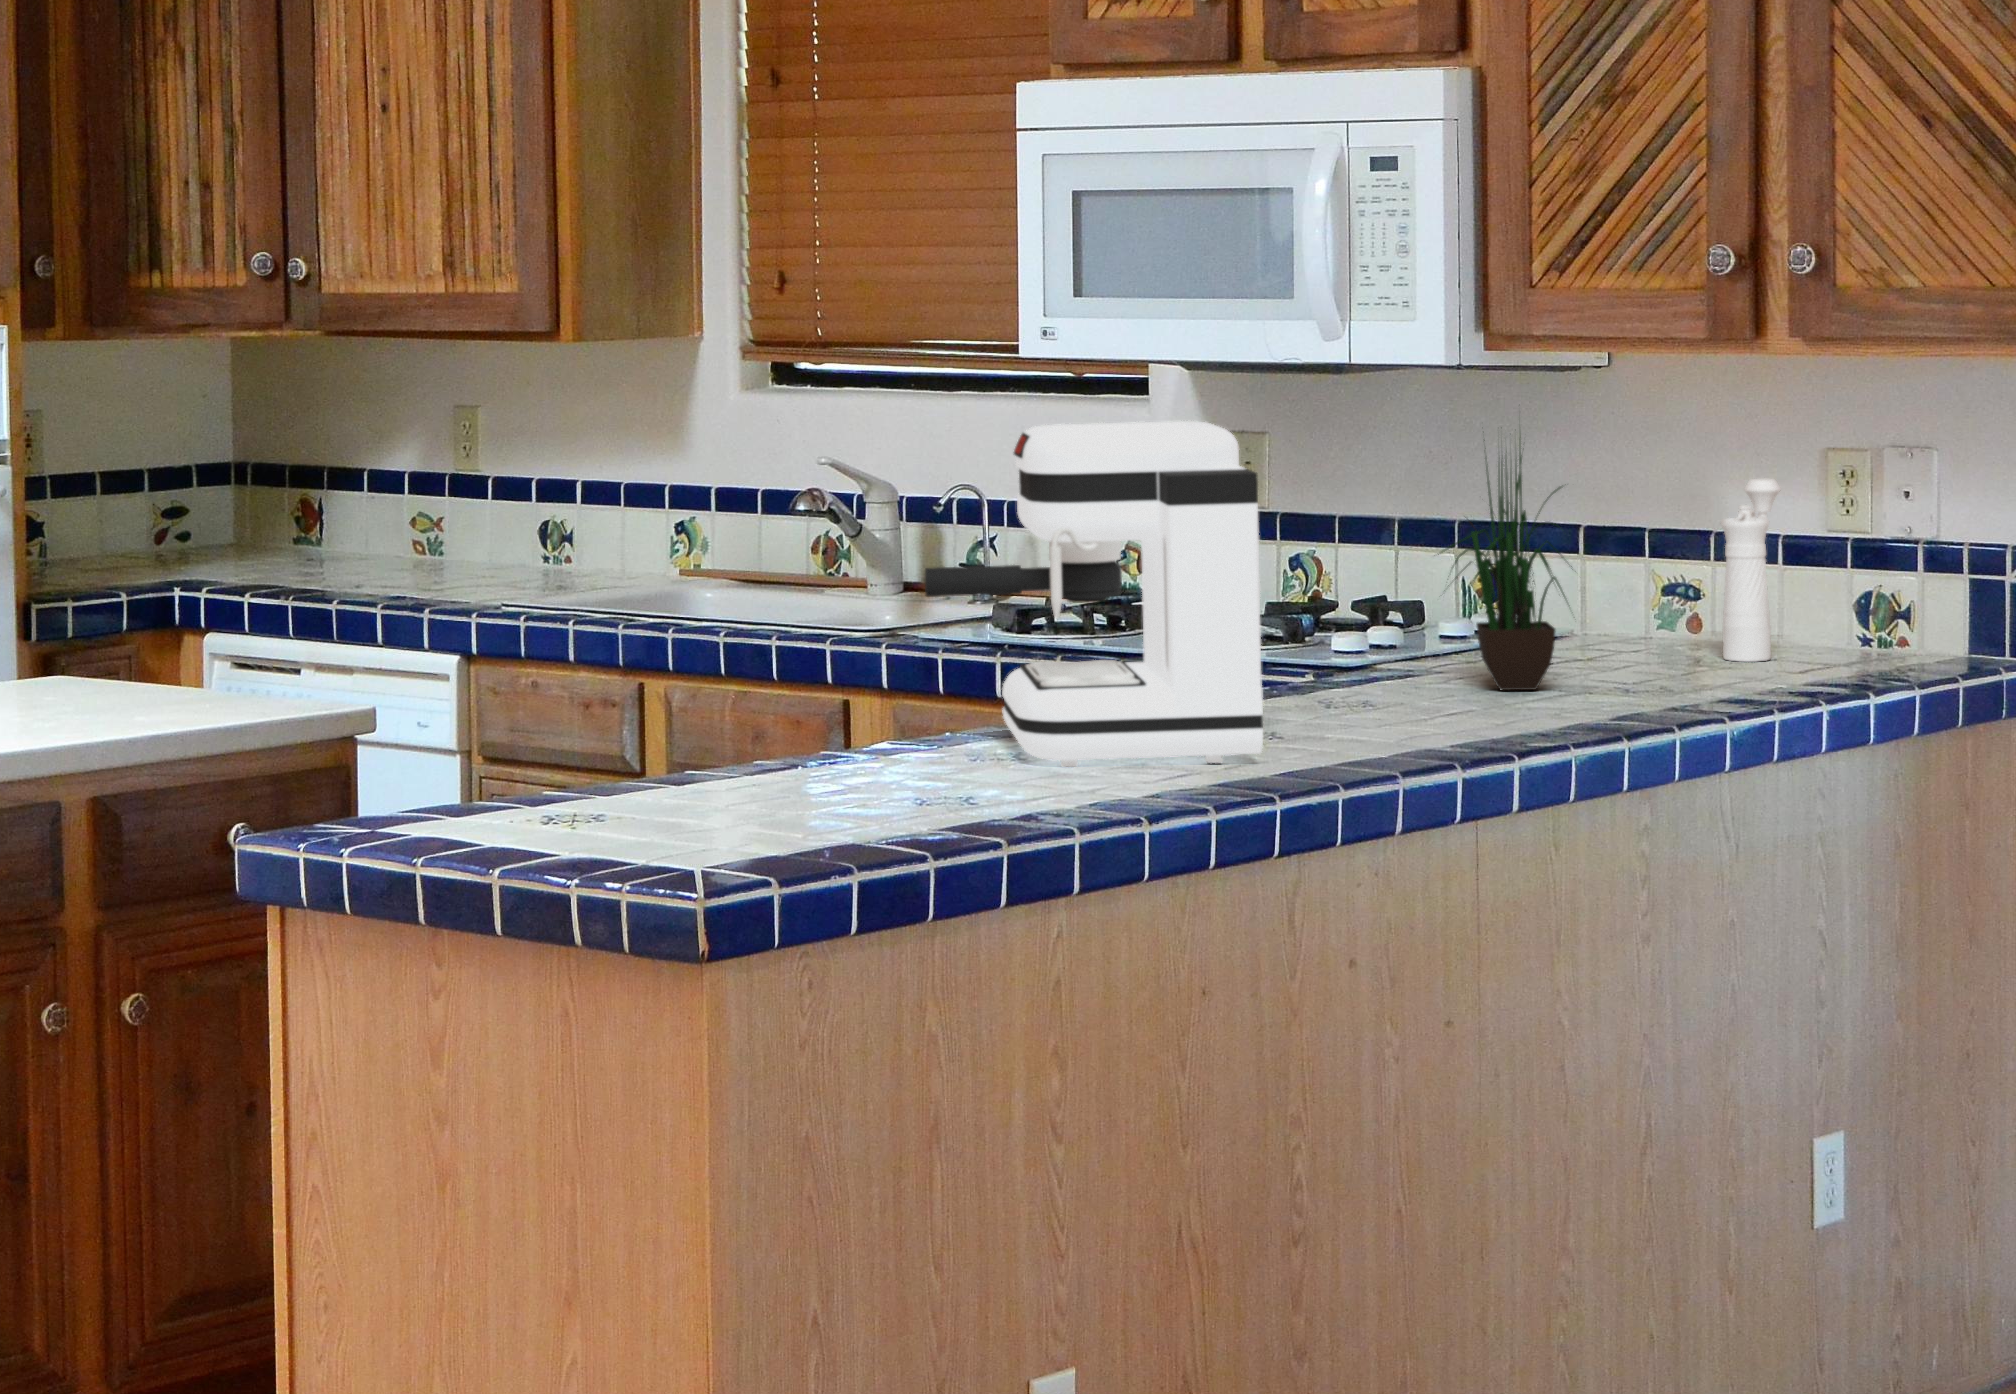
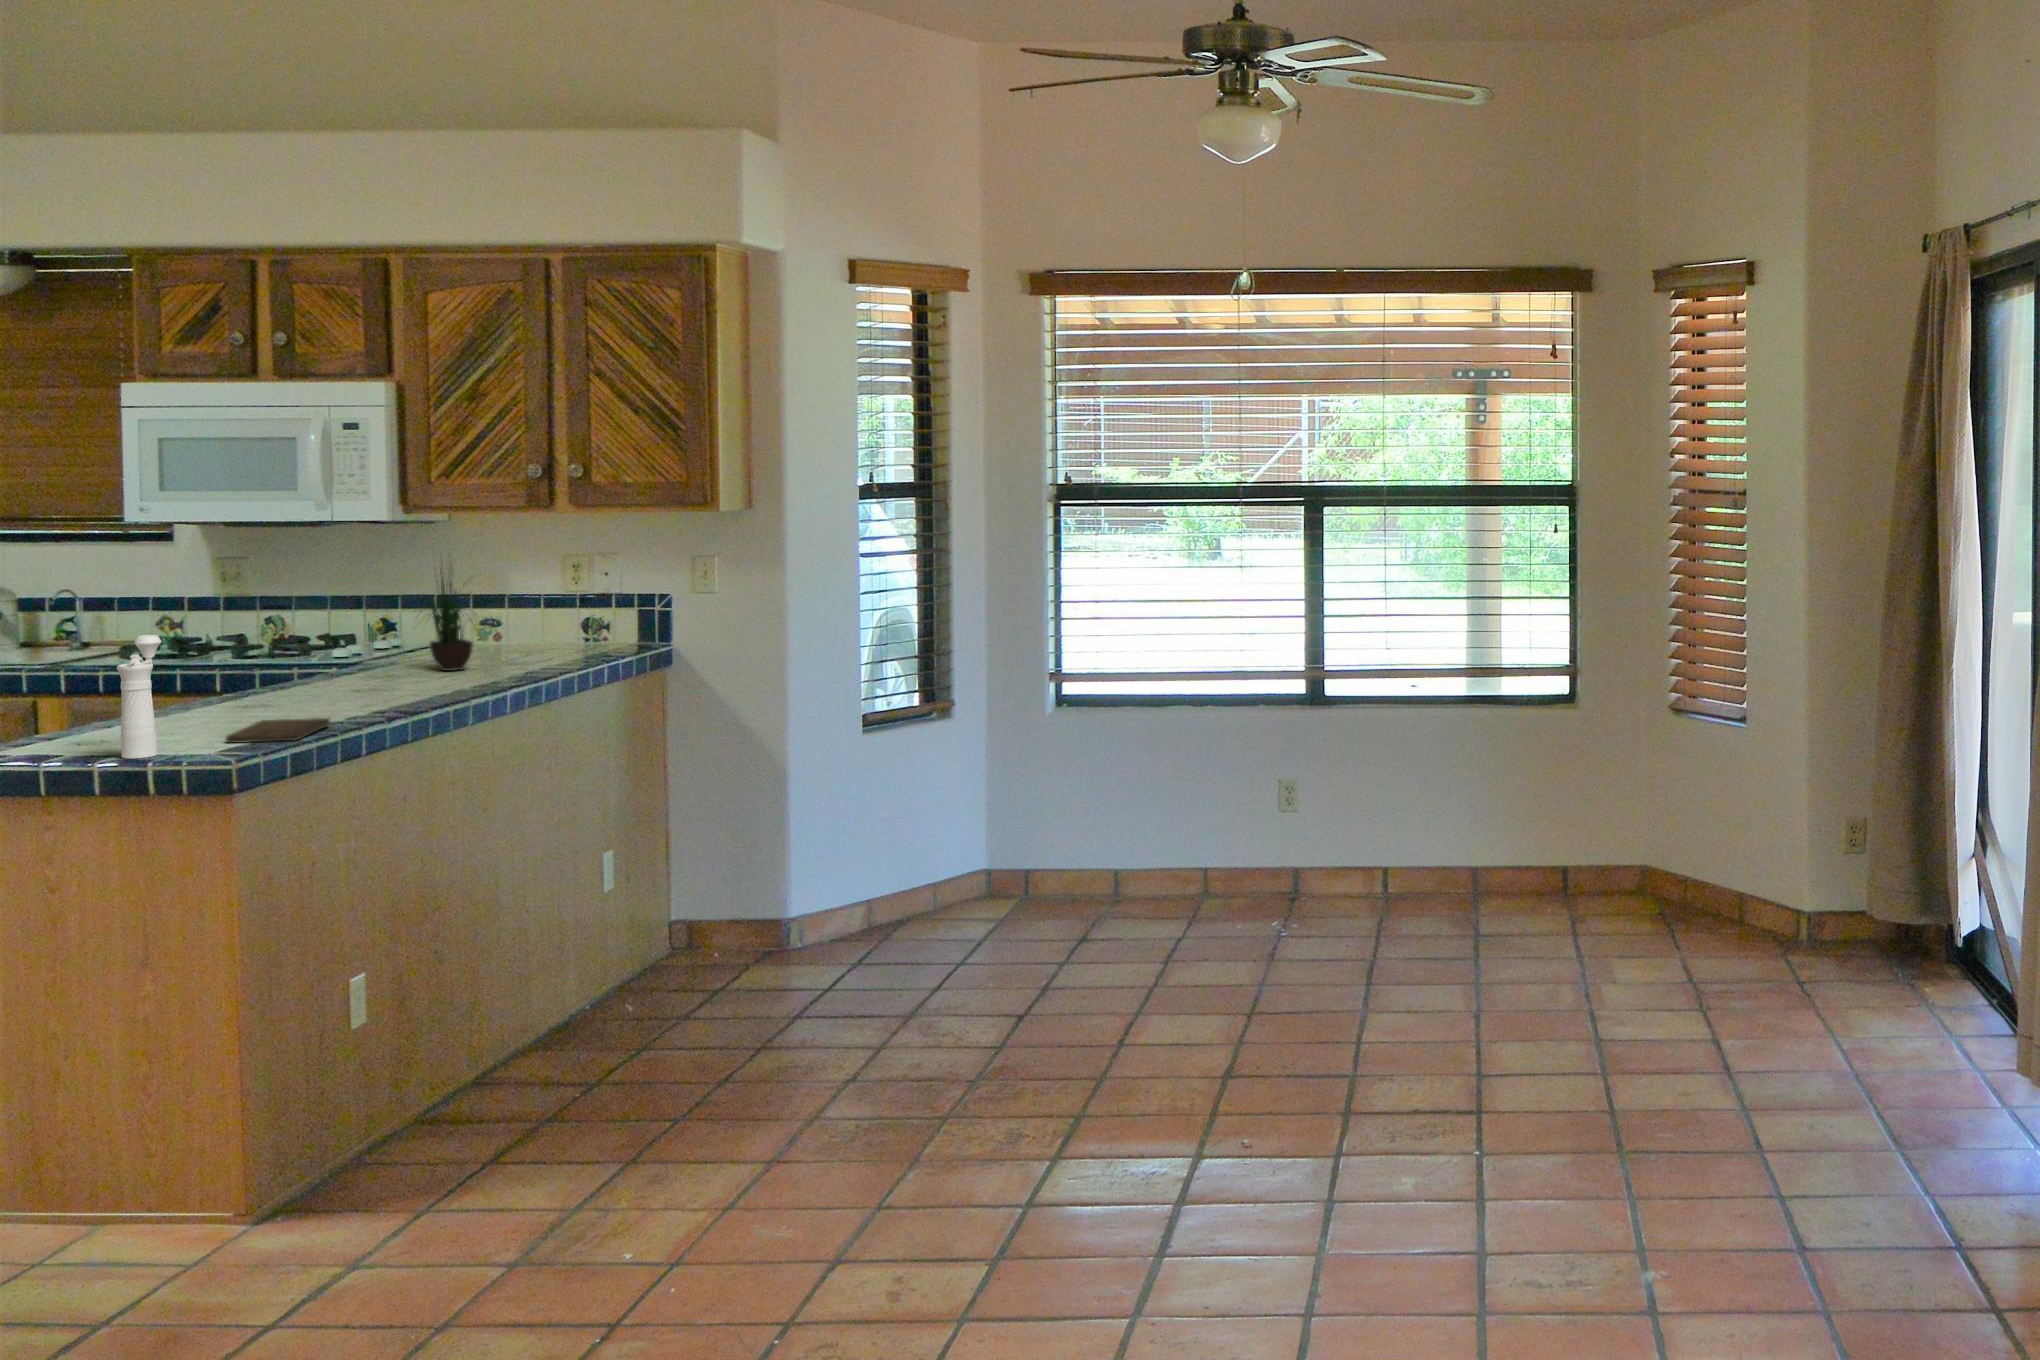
coffee maker: present [925,421,1263,767] -> none [207,556,392,714]
pepper mill: present [1721,479,1780,662] -> present [117,635,162,759]
cutting board: none [802,780,1055,840] -> present [226,718,330,743]

